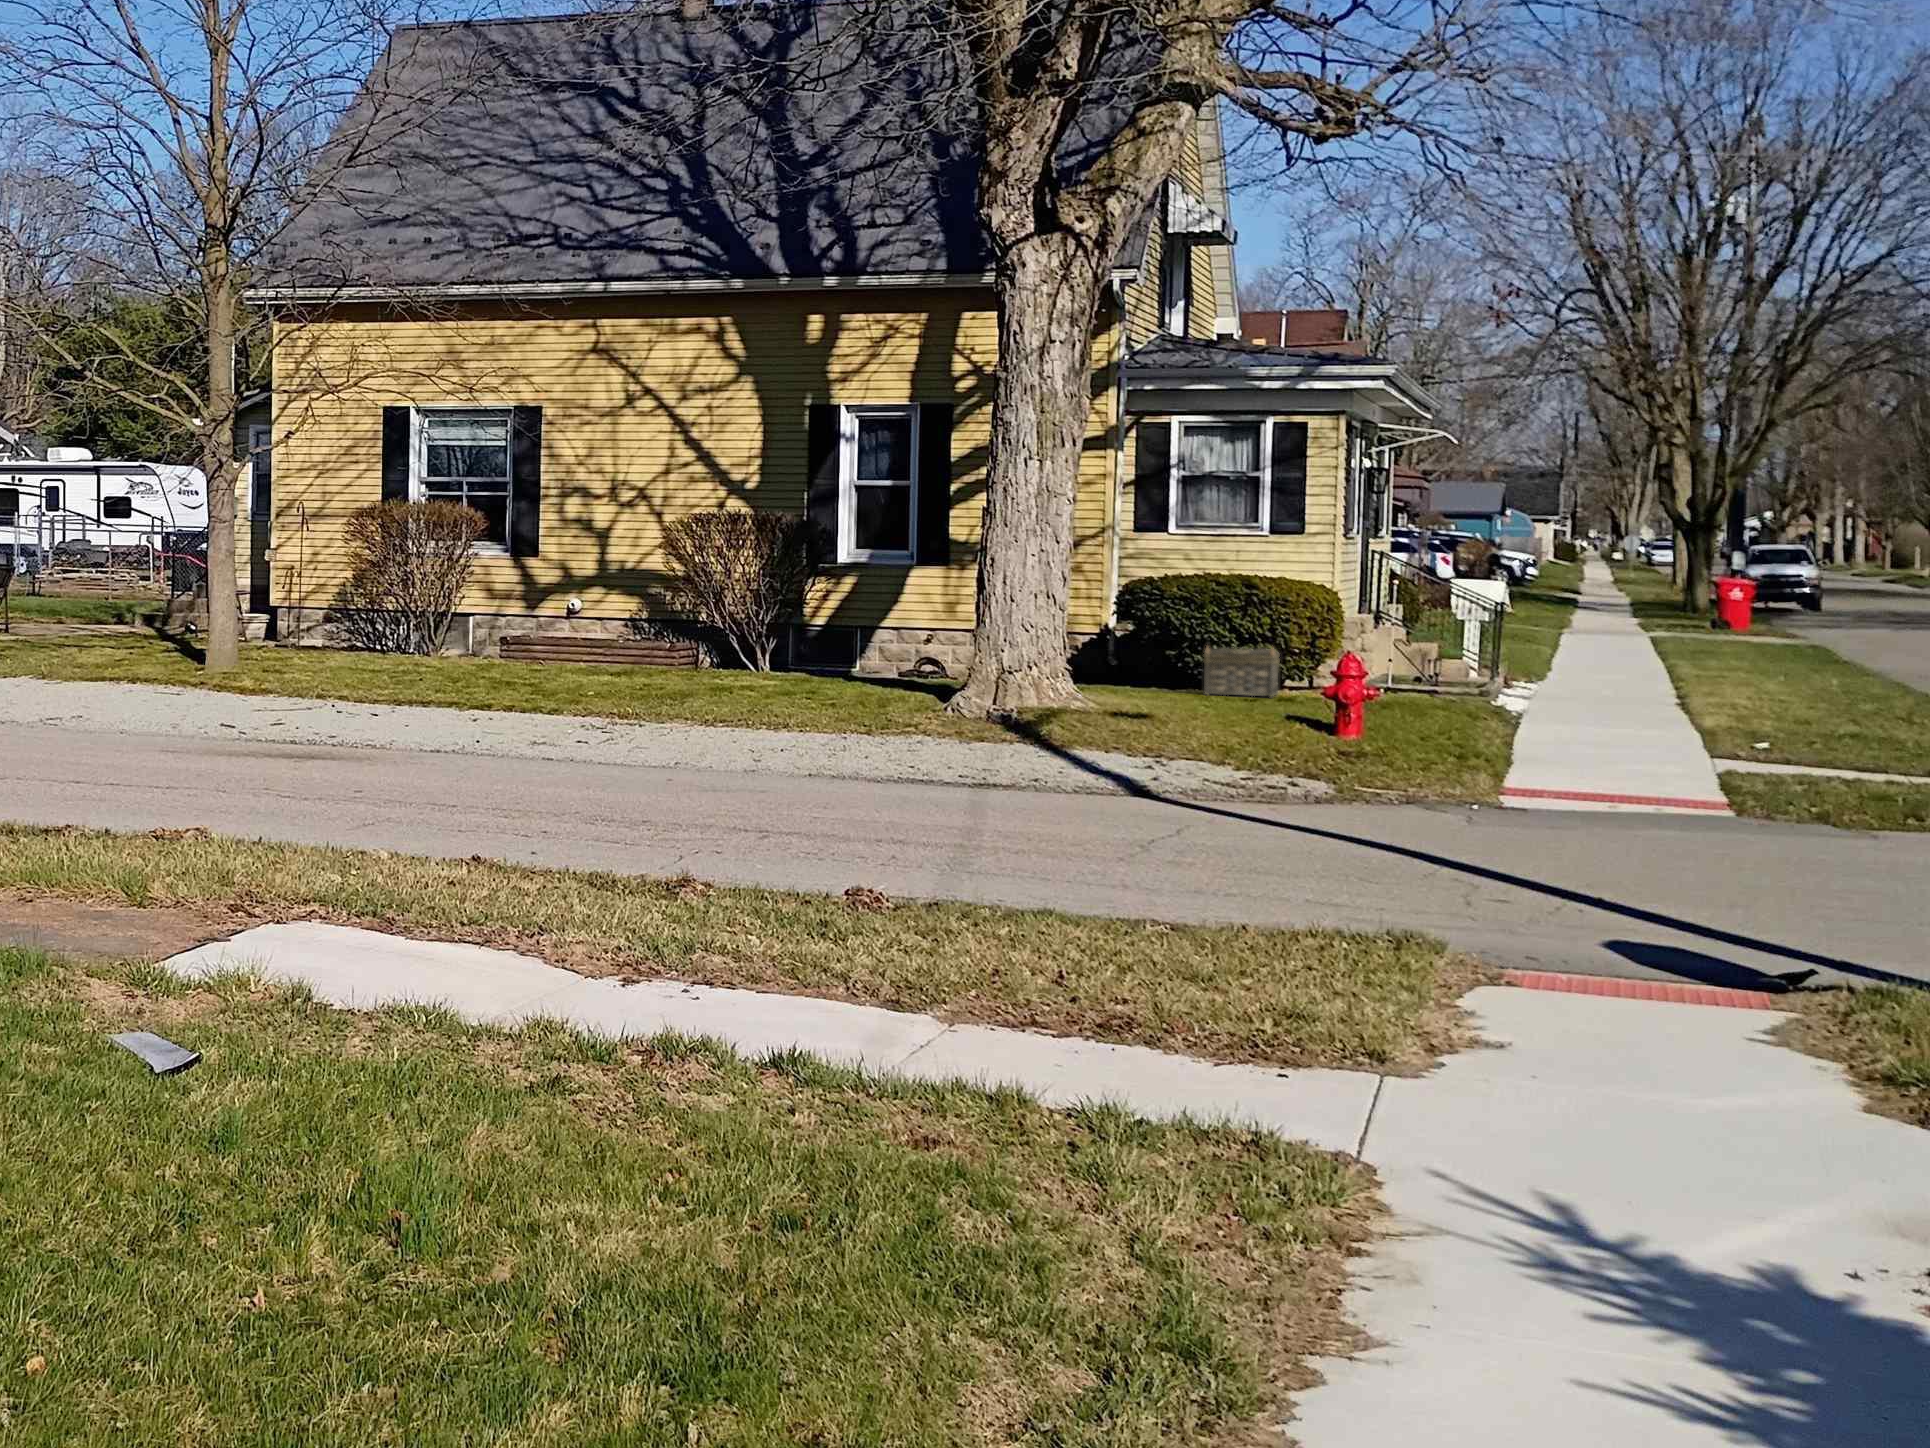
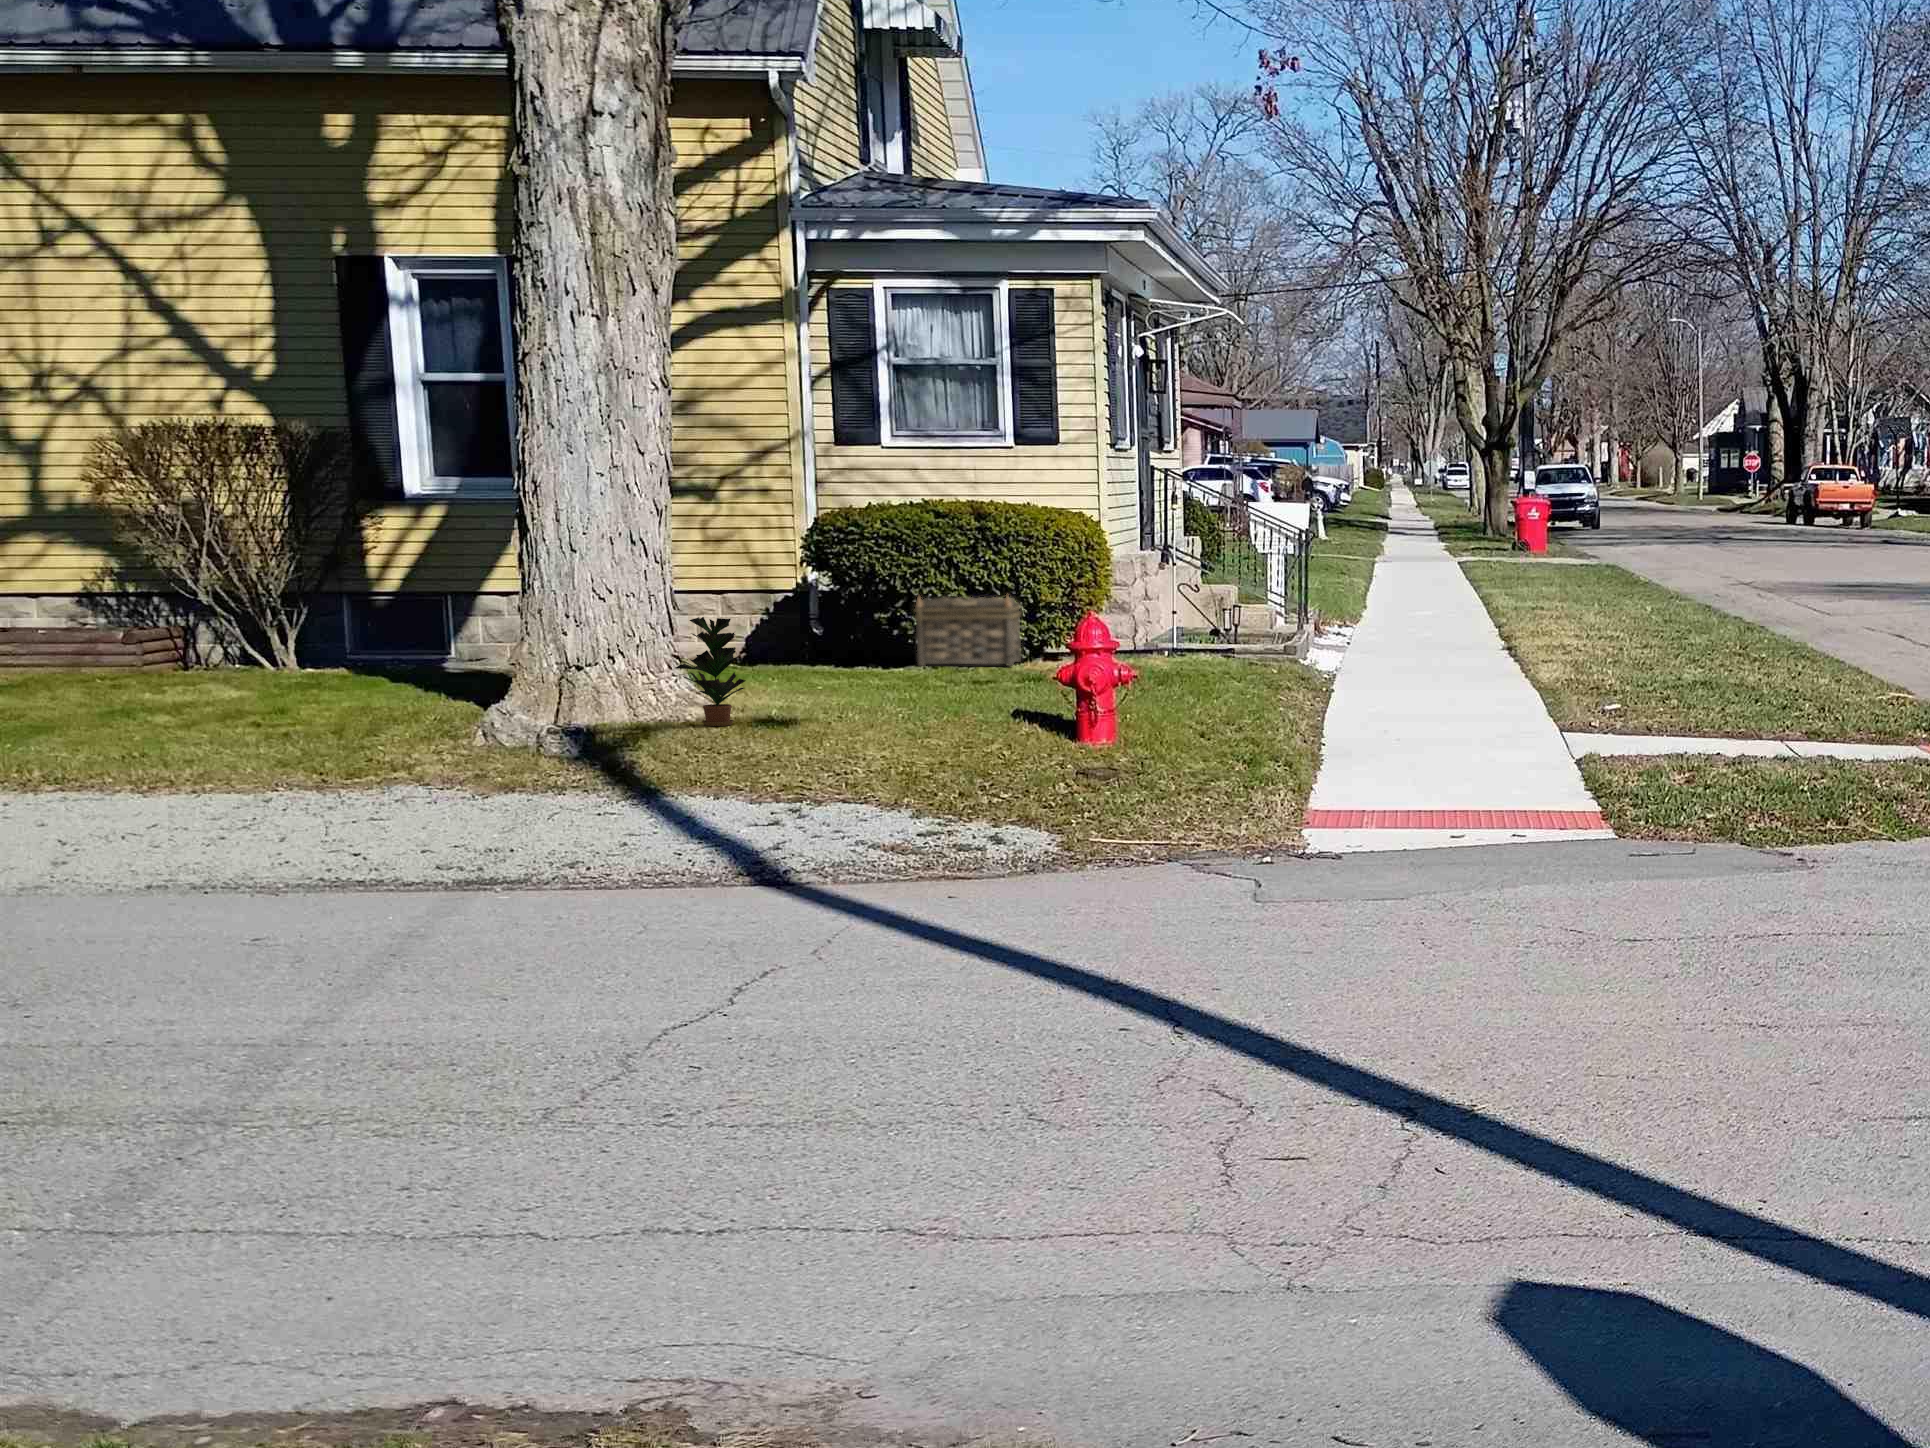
potted plant: none [1073,655,1117,726] -> present [676,617,746,726]

